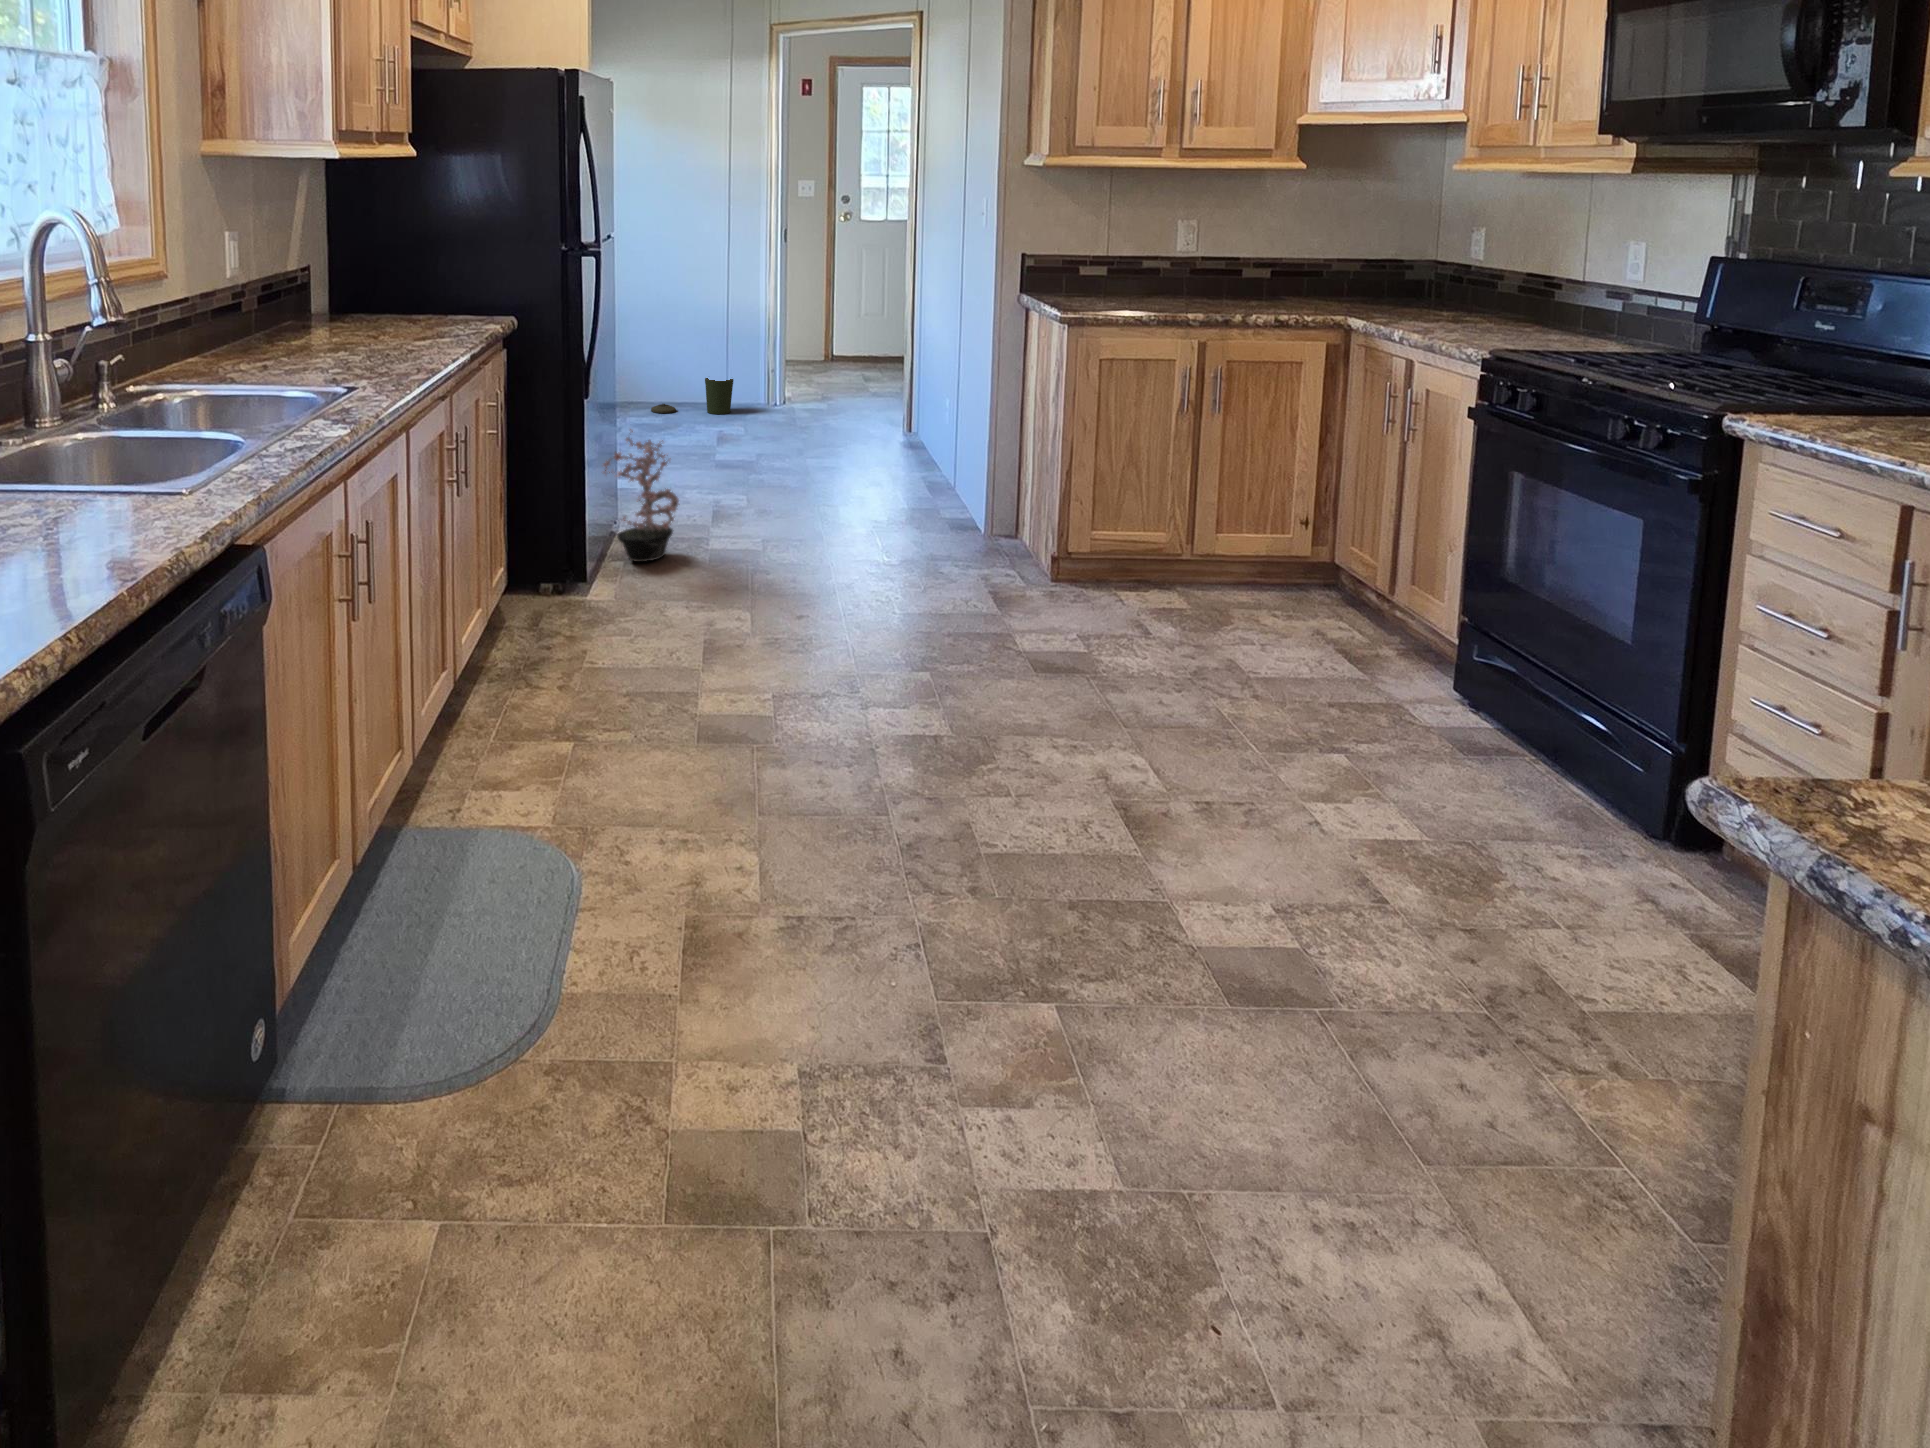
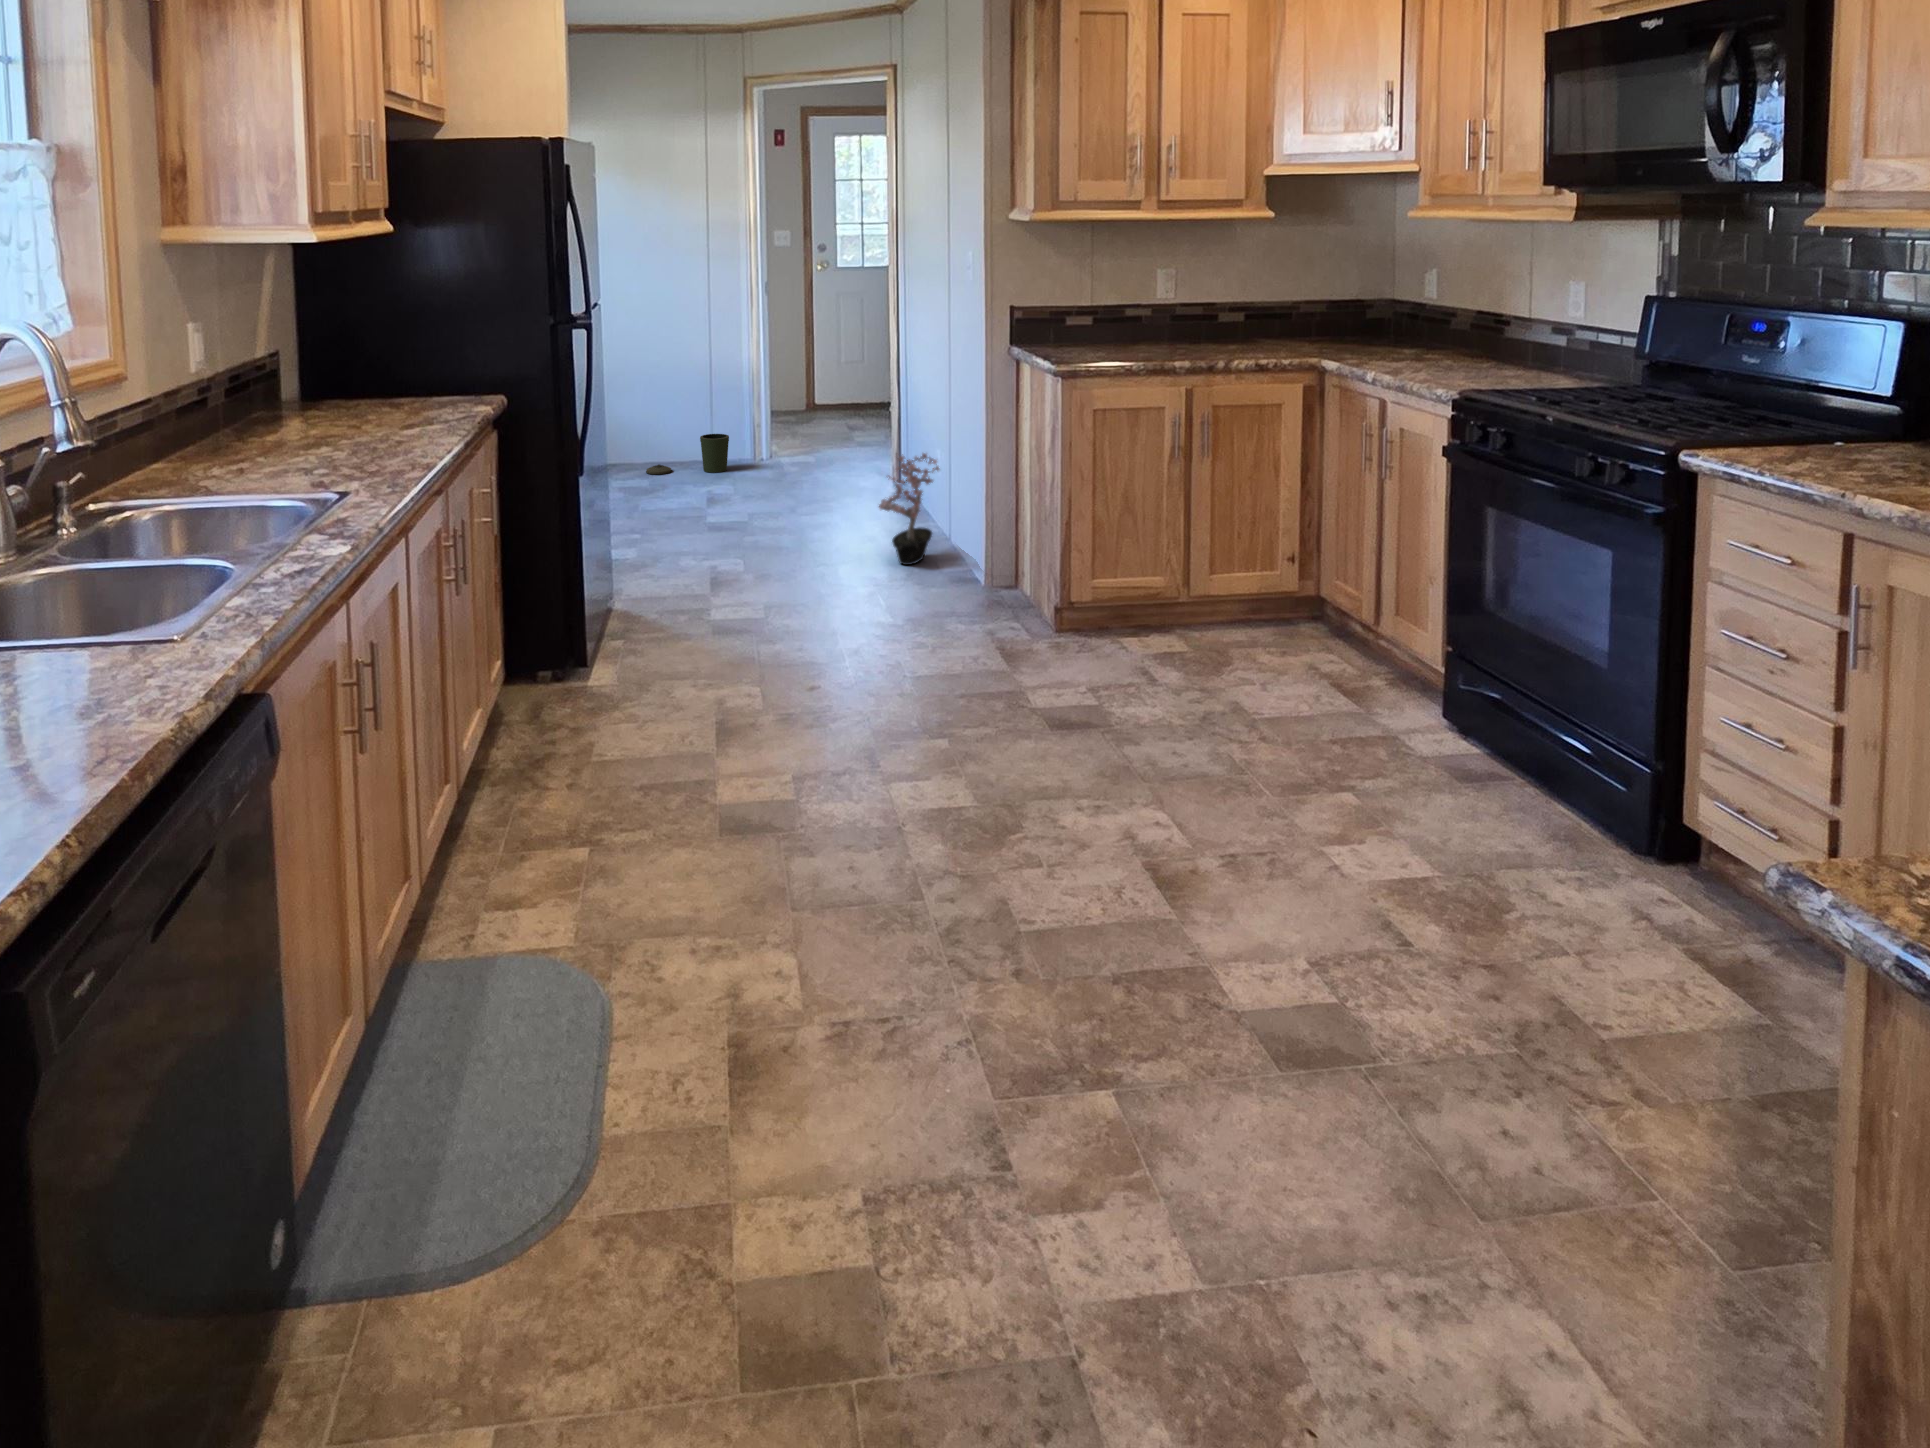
potted plant: present [603,429,679,562] -> present [879,453,940,565]

